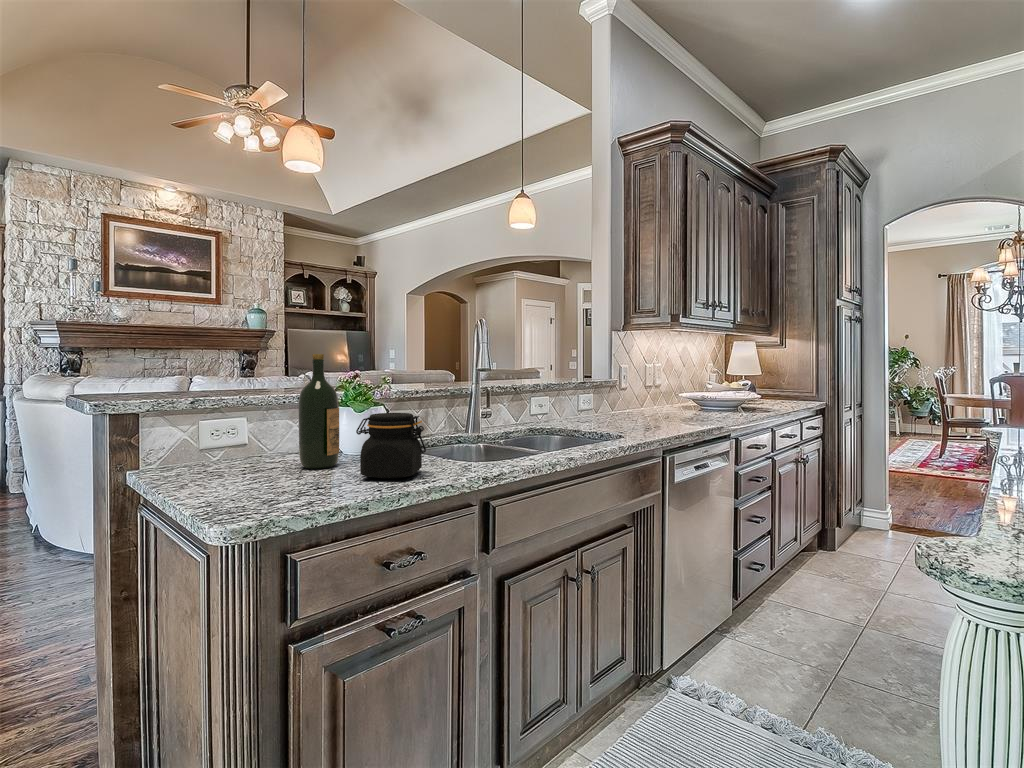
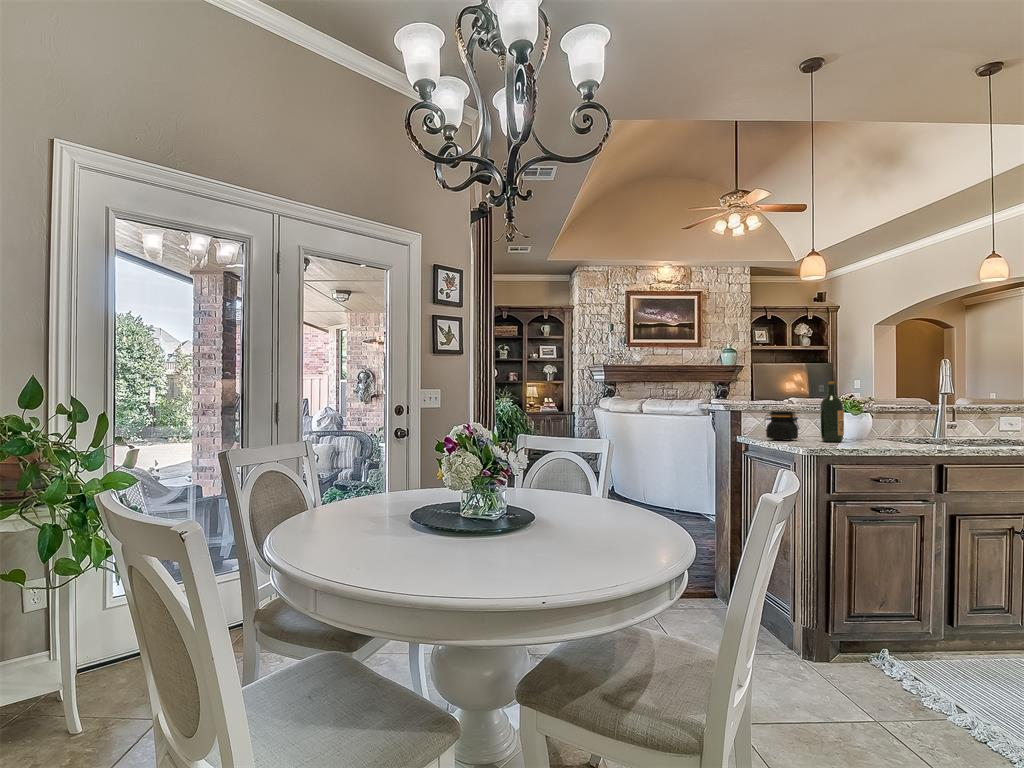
jar: present [356,413,426,479] -> present [765,411,799,441]

